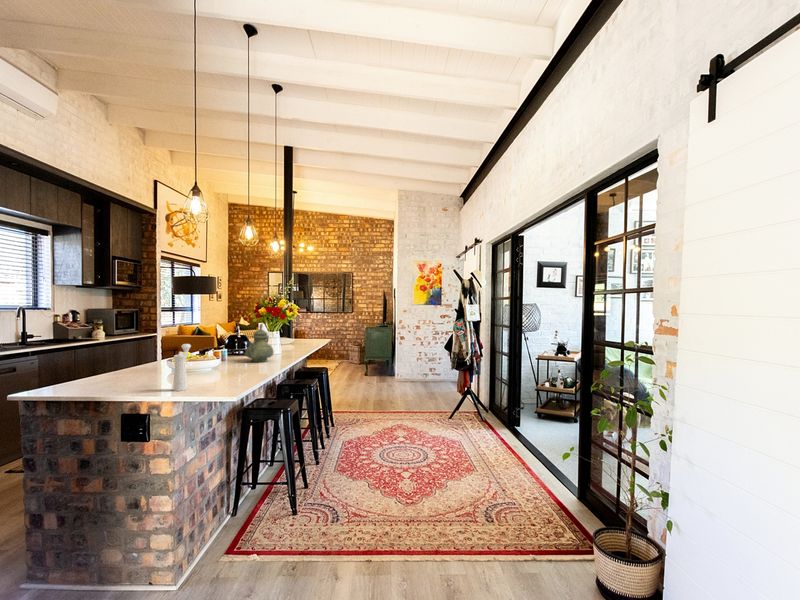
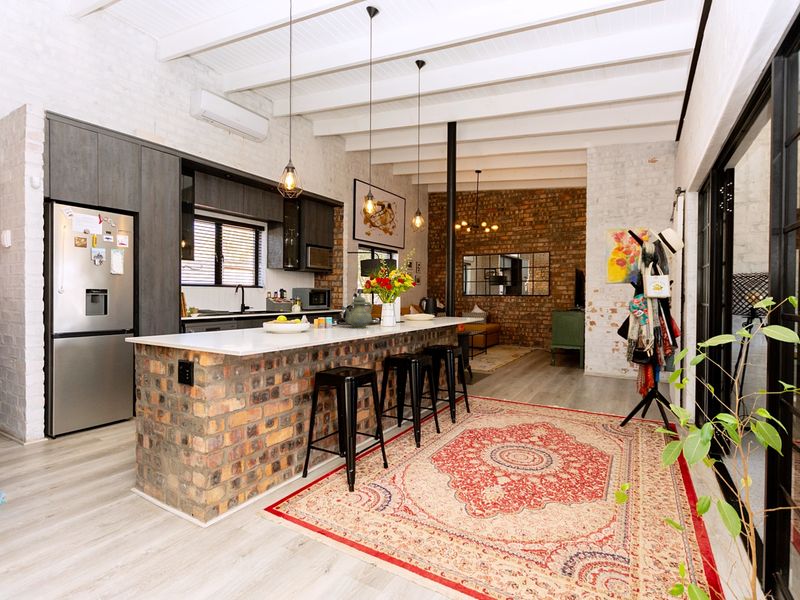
pepper mill: present [173,344,191,391] -> none [225,299,250,340]

